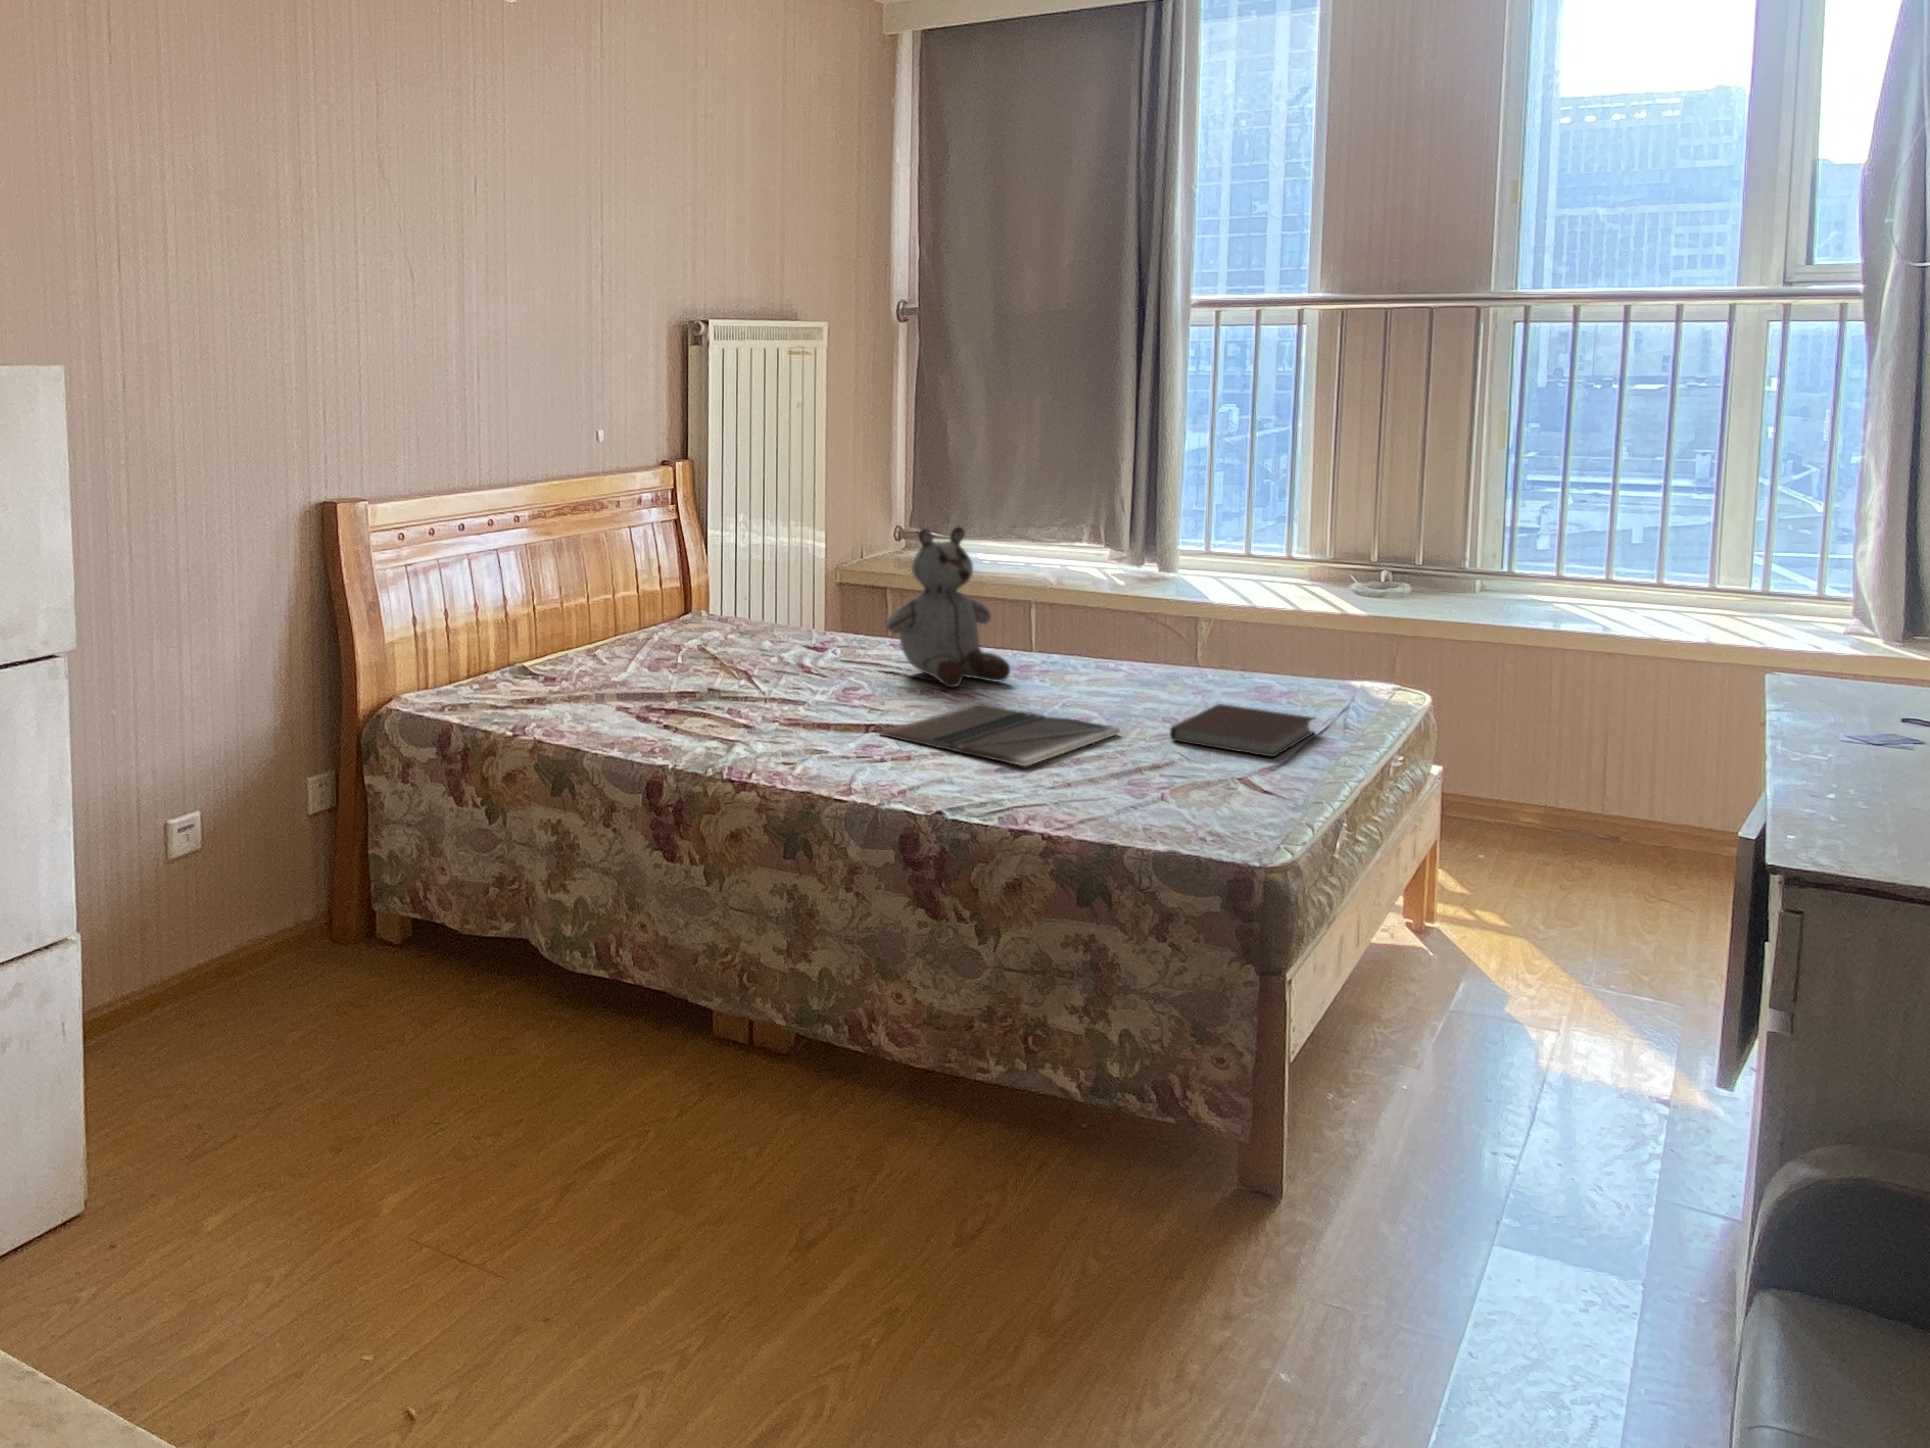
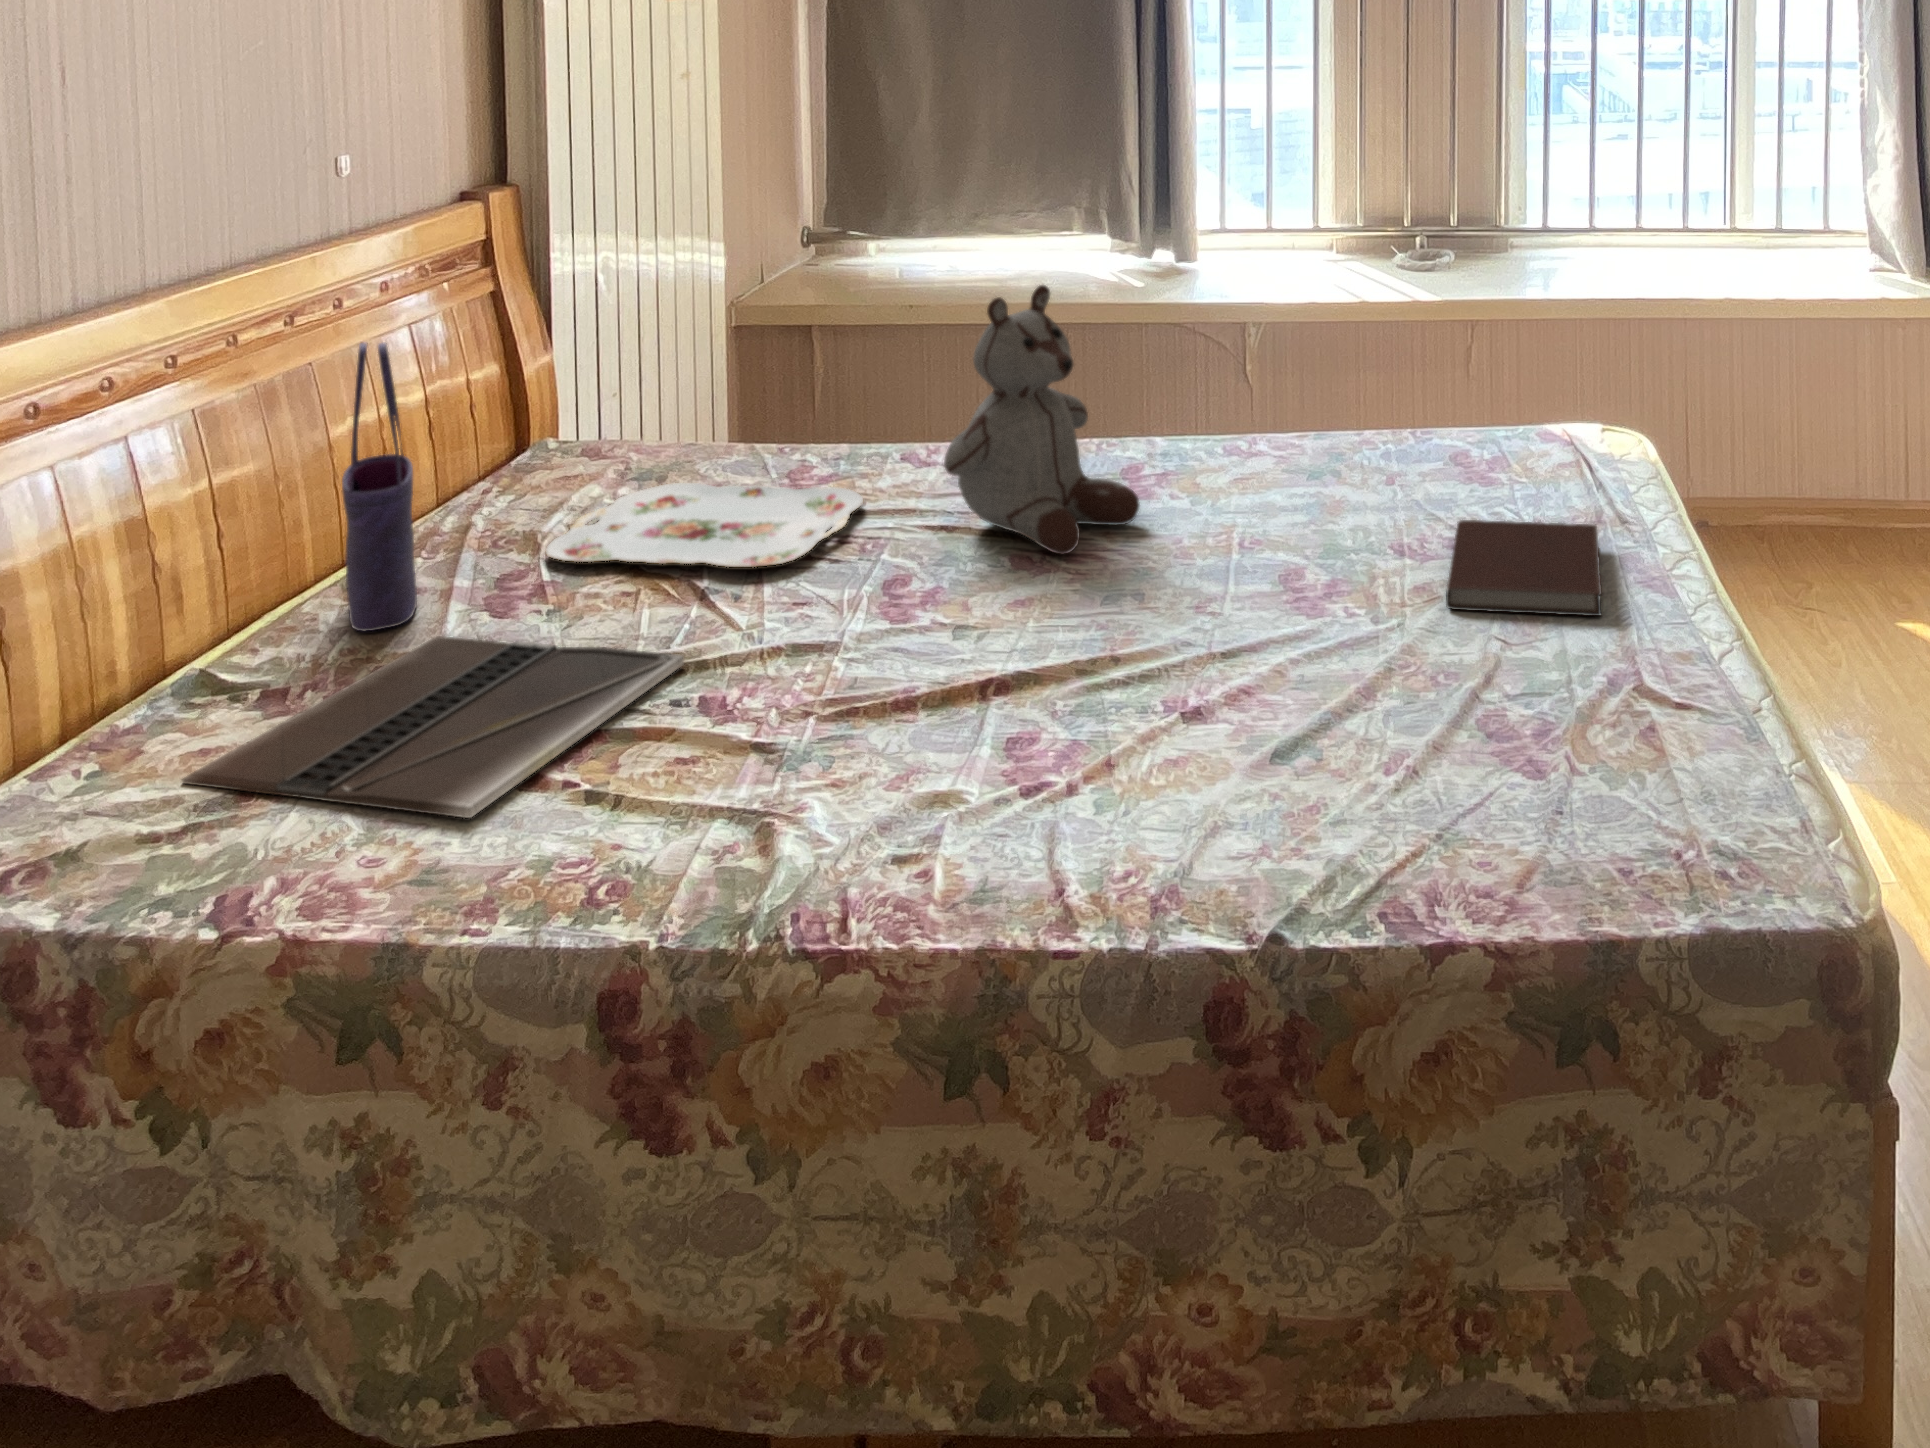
tote bag: none [585,519,617,665] -> present [342,343,417,631]
serving tray: none [681,634,854,670] -> present [546,483,863,567]
laptop: present [880,704,1120,766] -> present [182,636,684,818]

